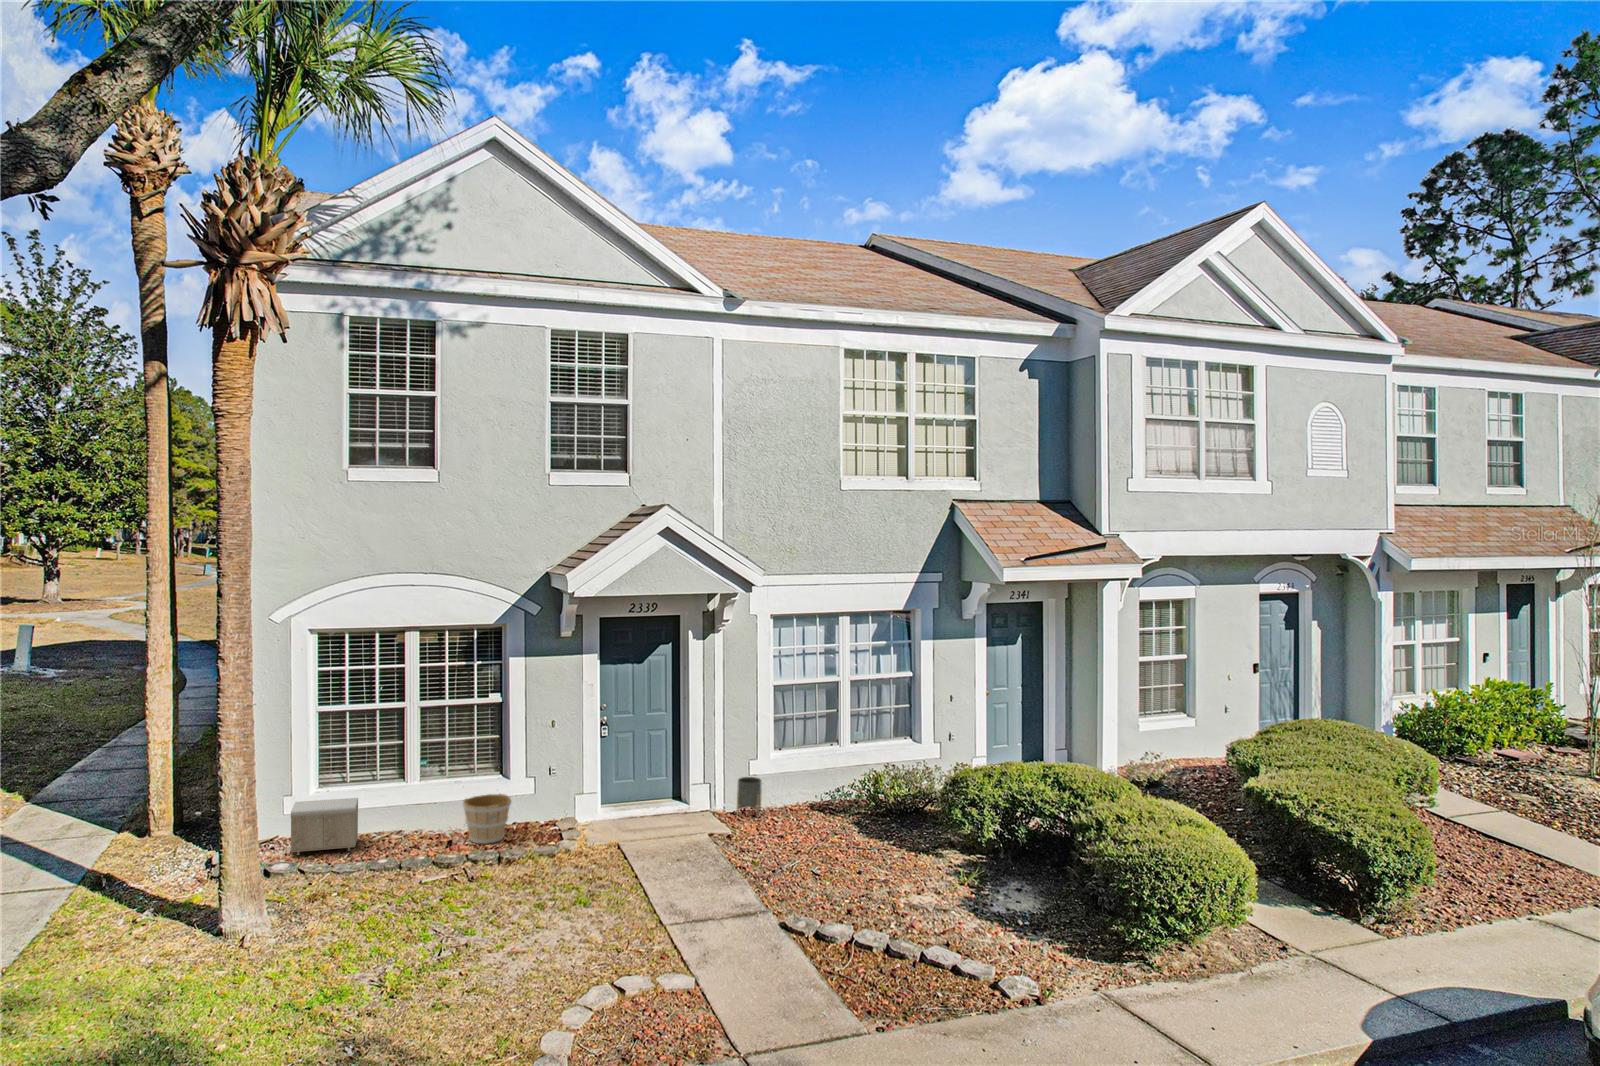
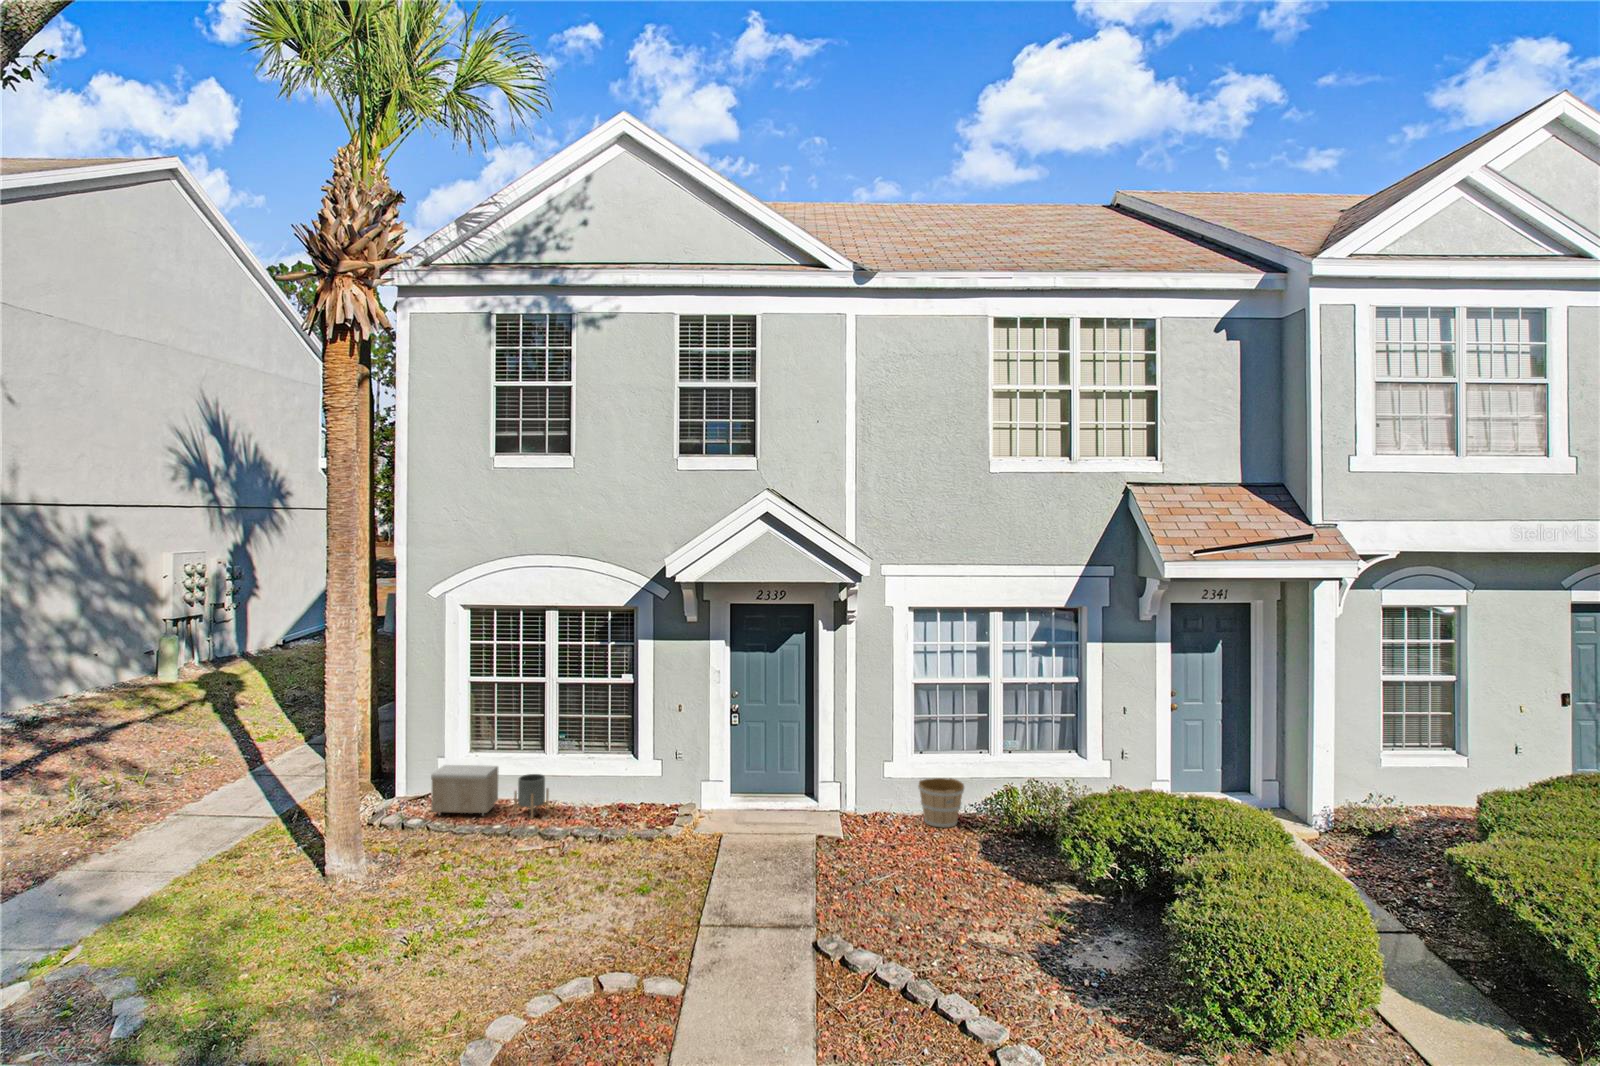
planter: present [737,777,762,815] -> present [514,774,549,817]
wooden bucket: present [463,794,511,844] -> present [918,778,964,828]

